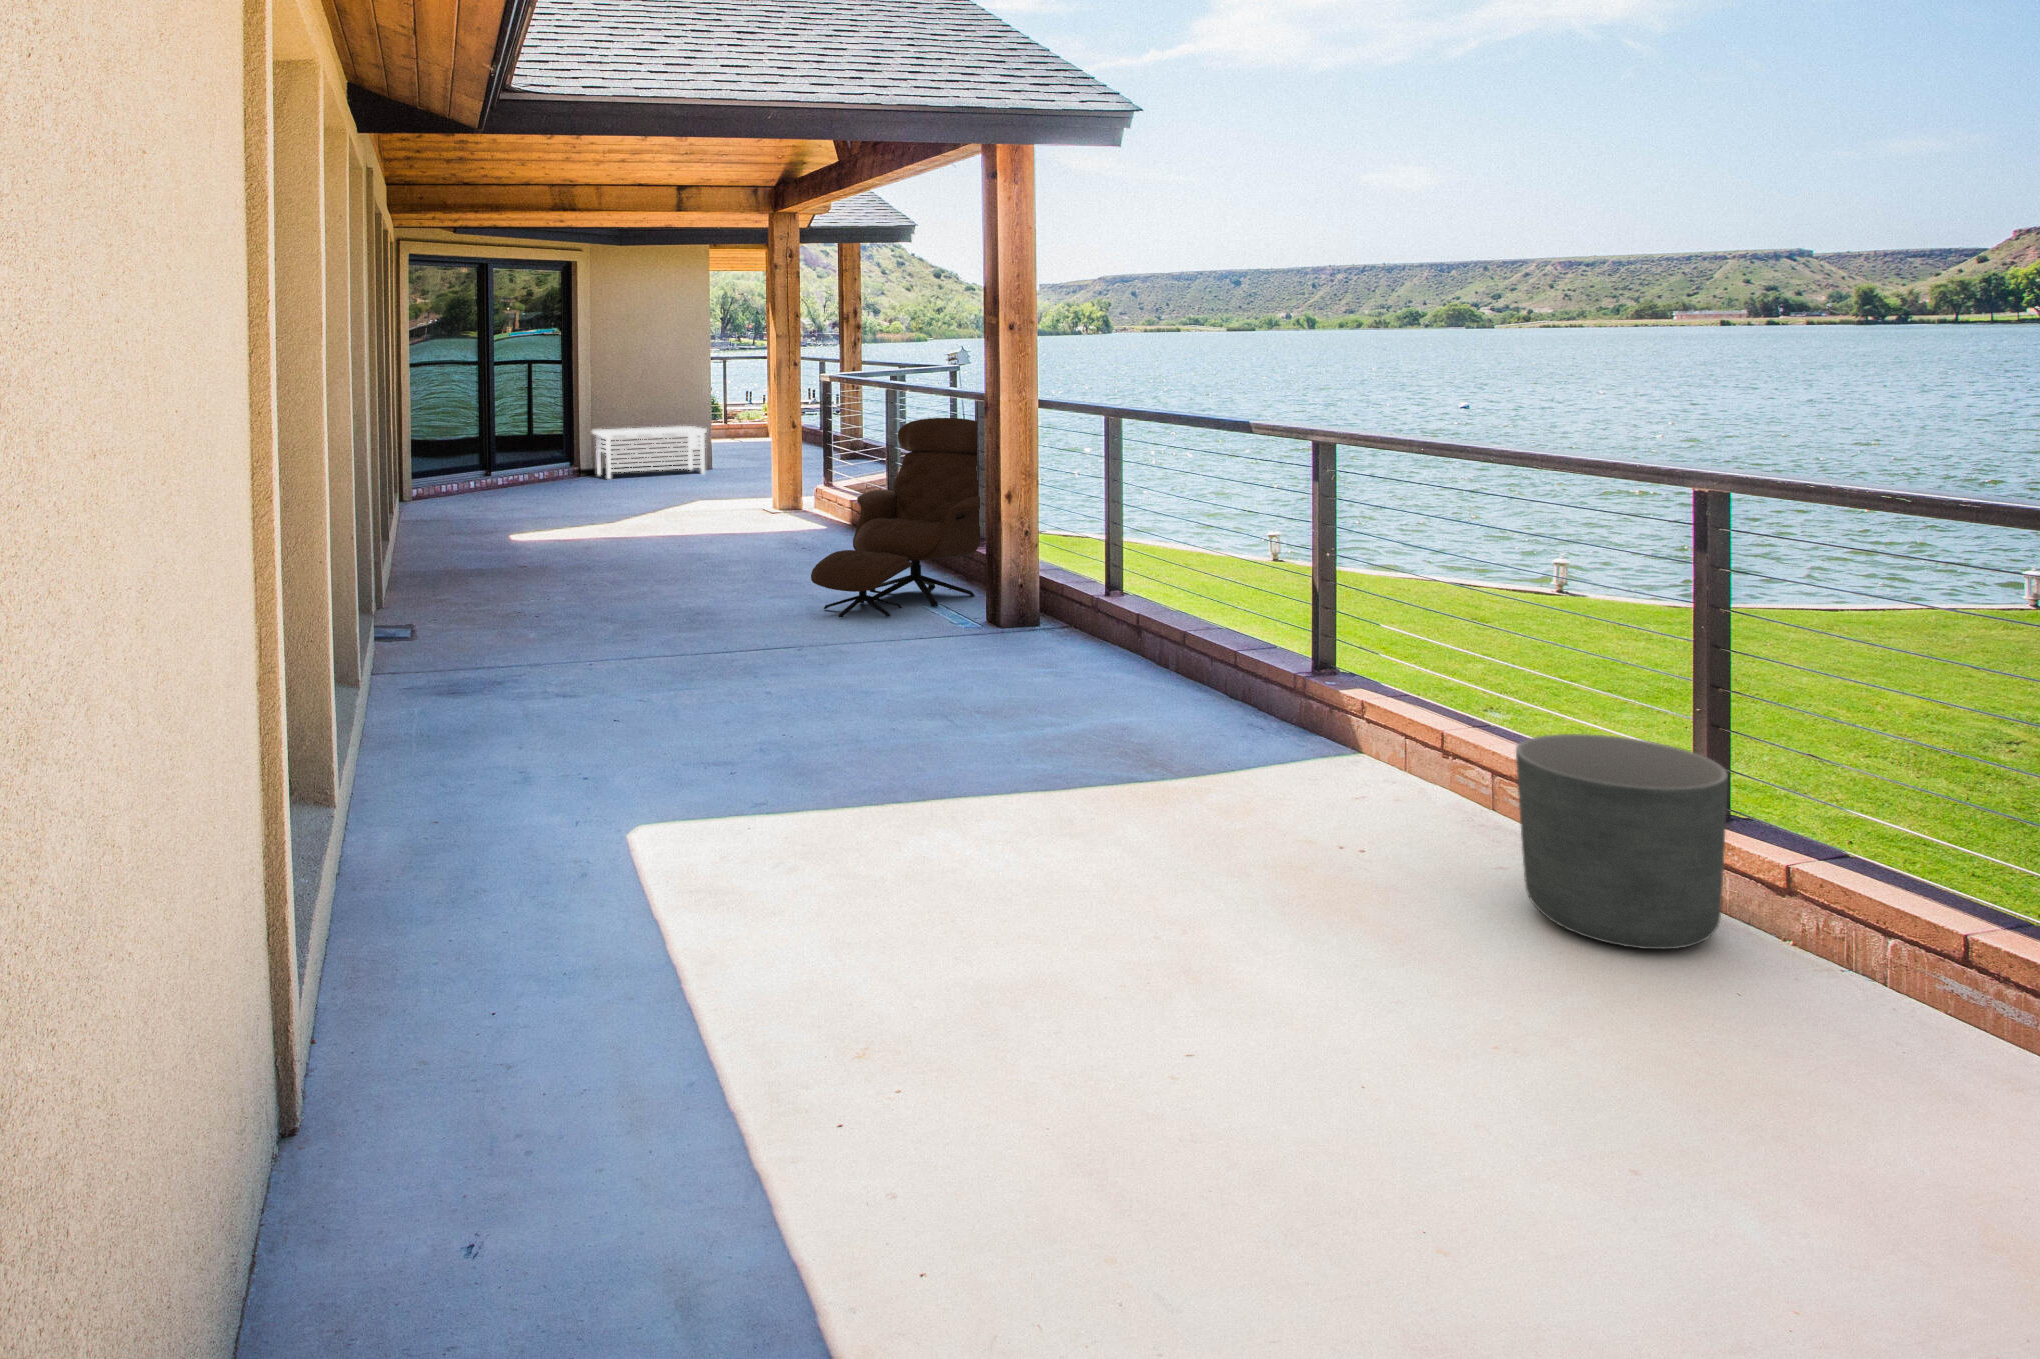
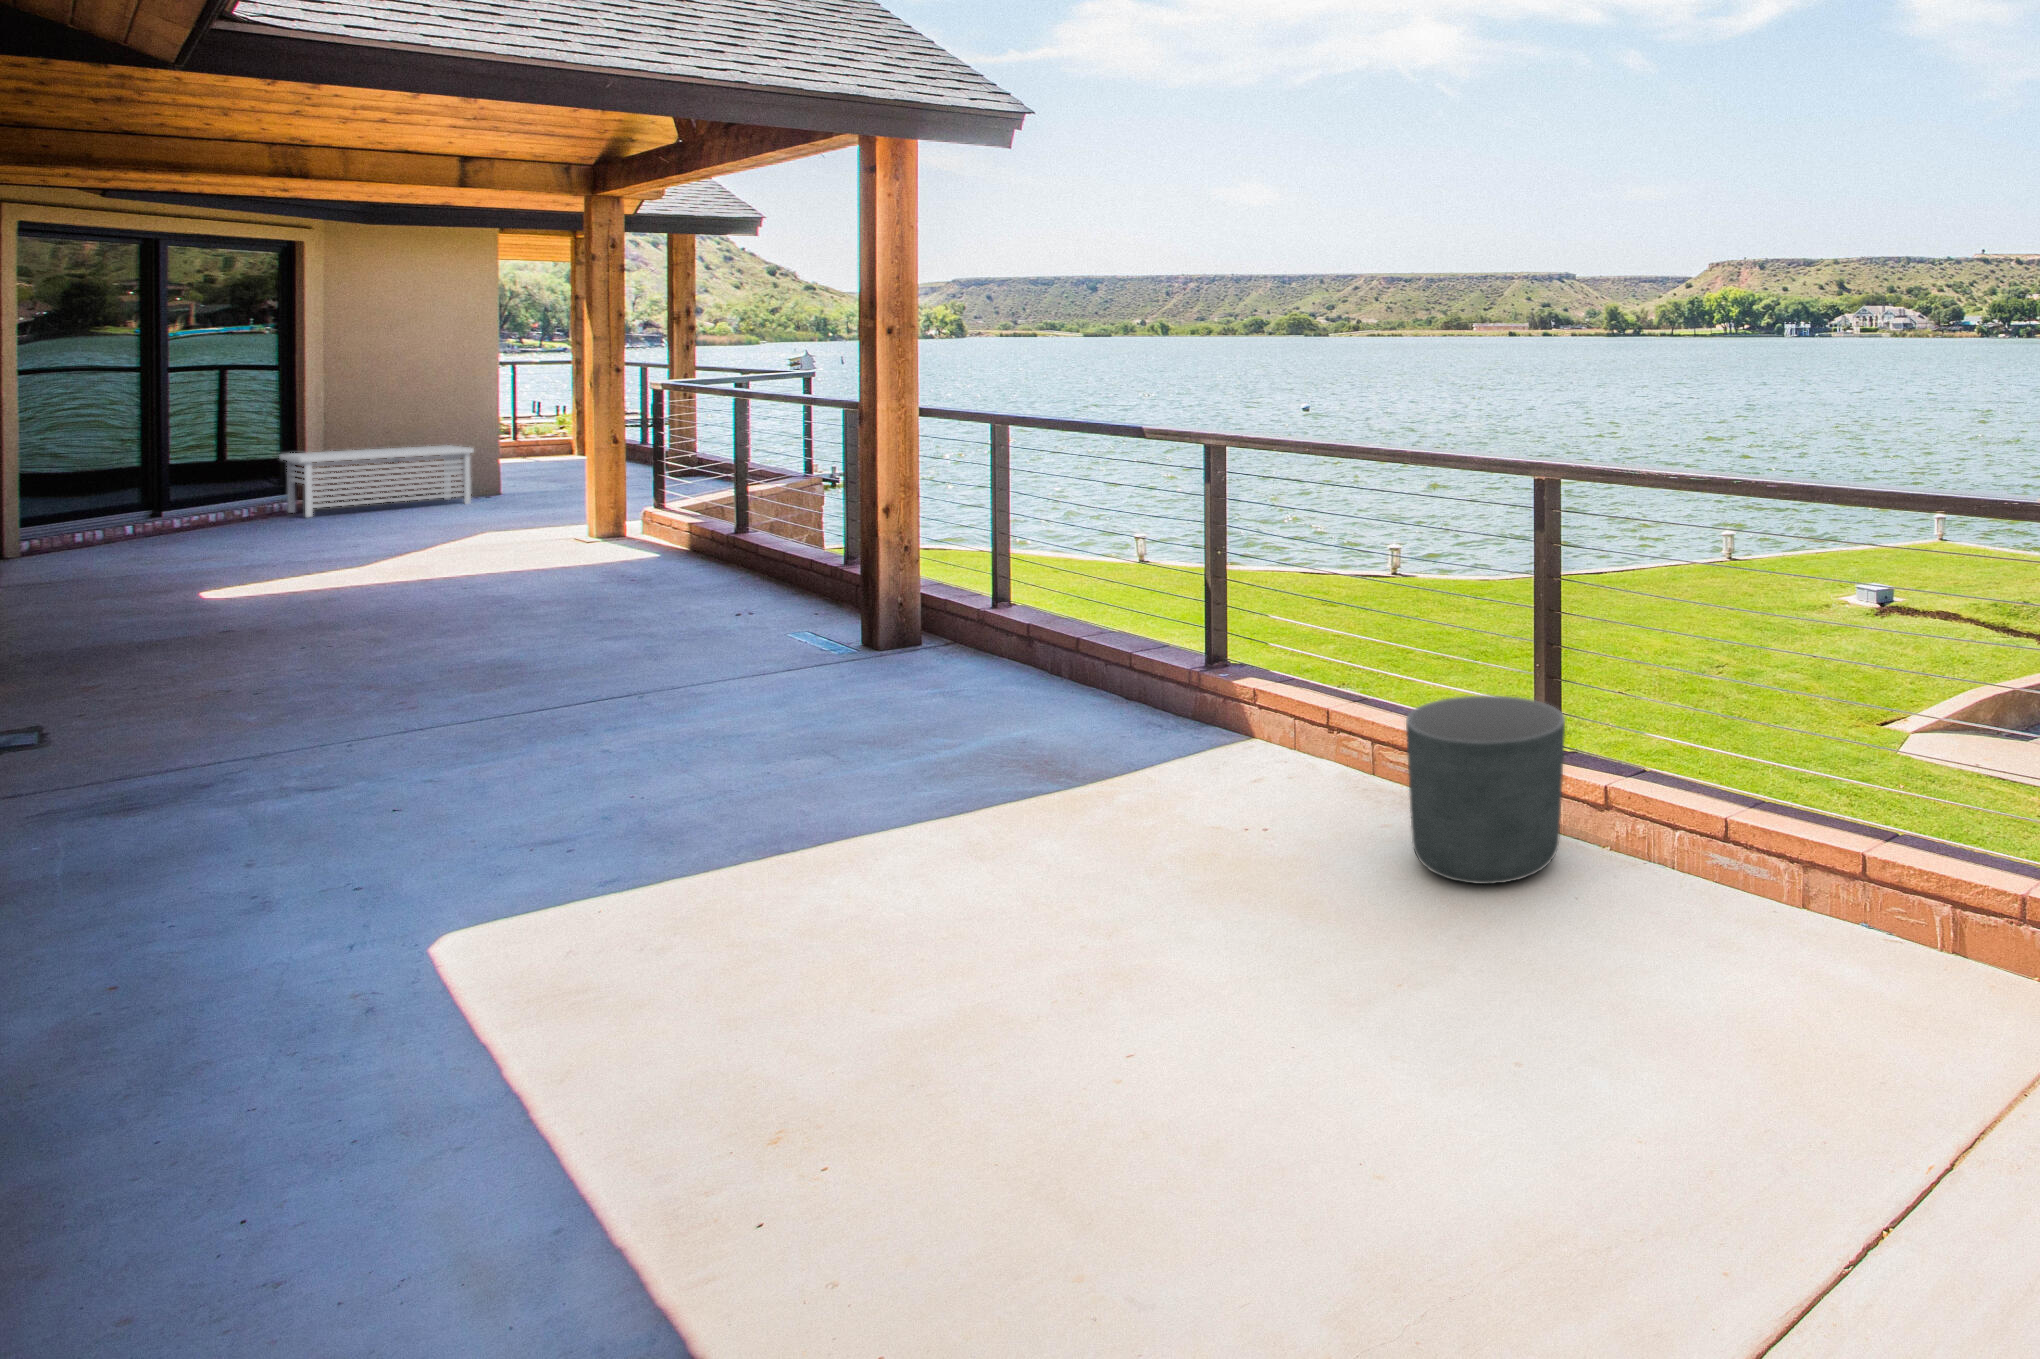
lounge chair: present [811,418,980,618] -> none [624,429,868,668]

